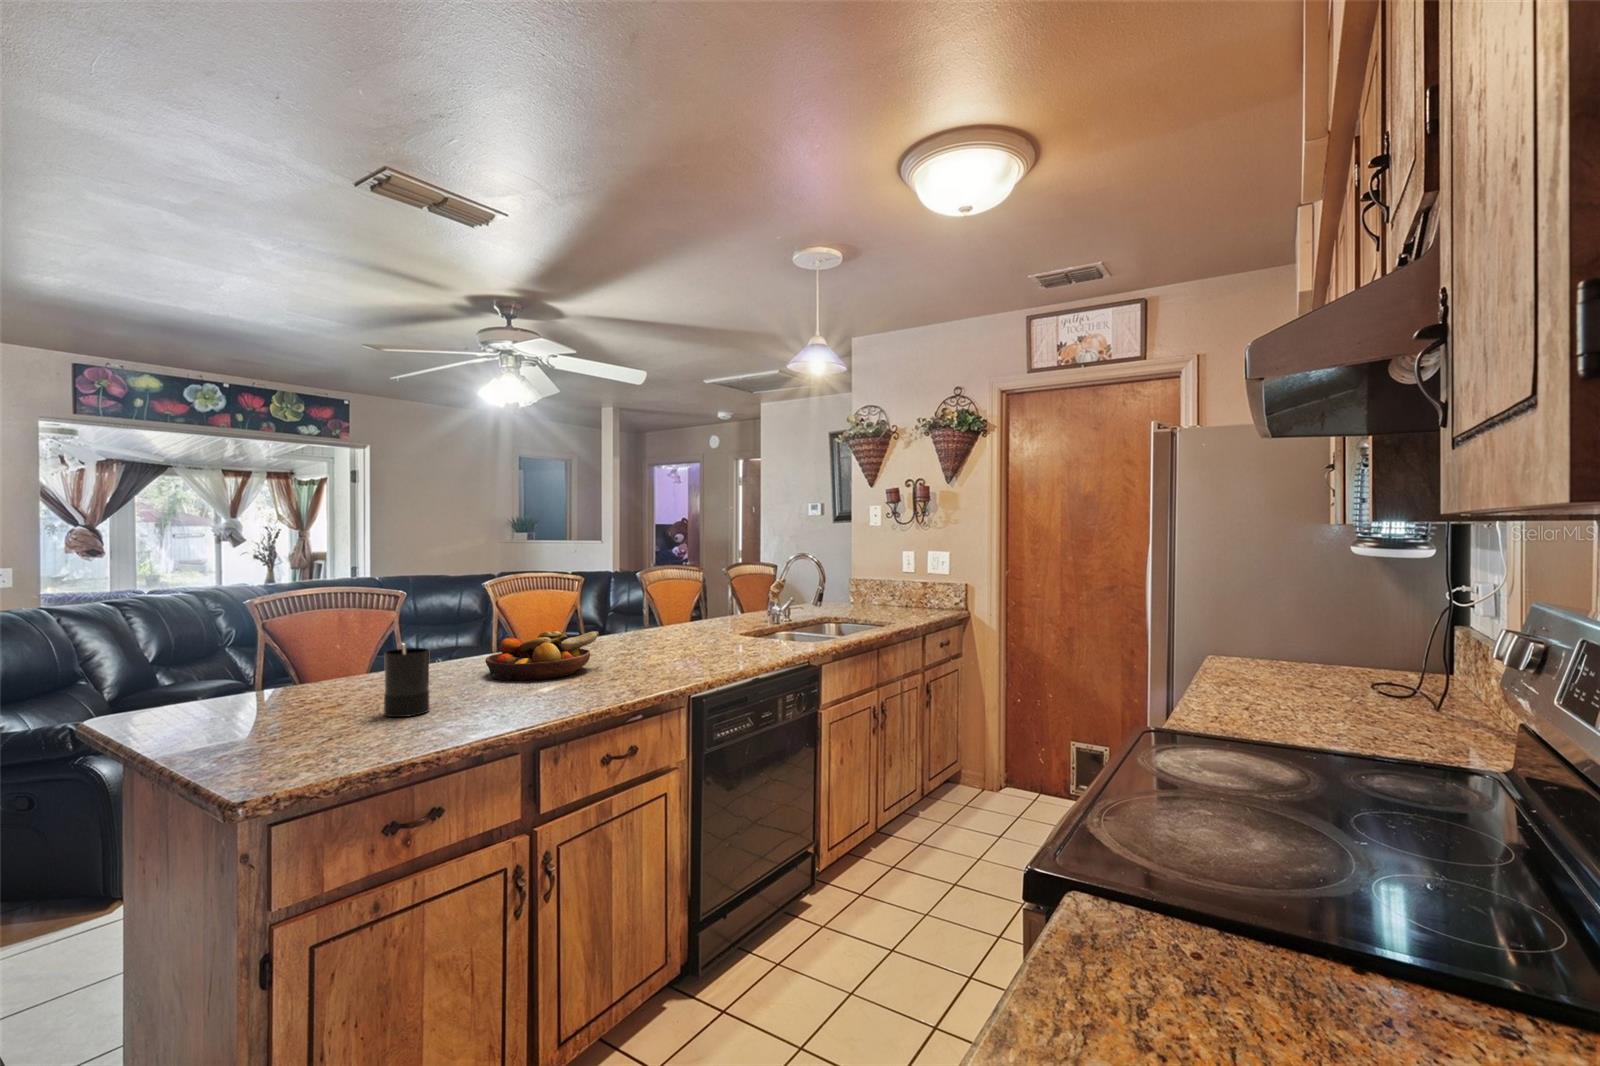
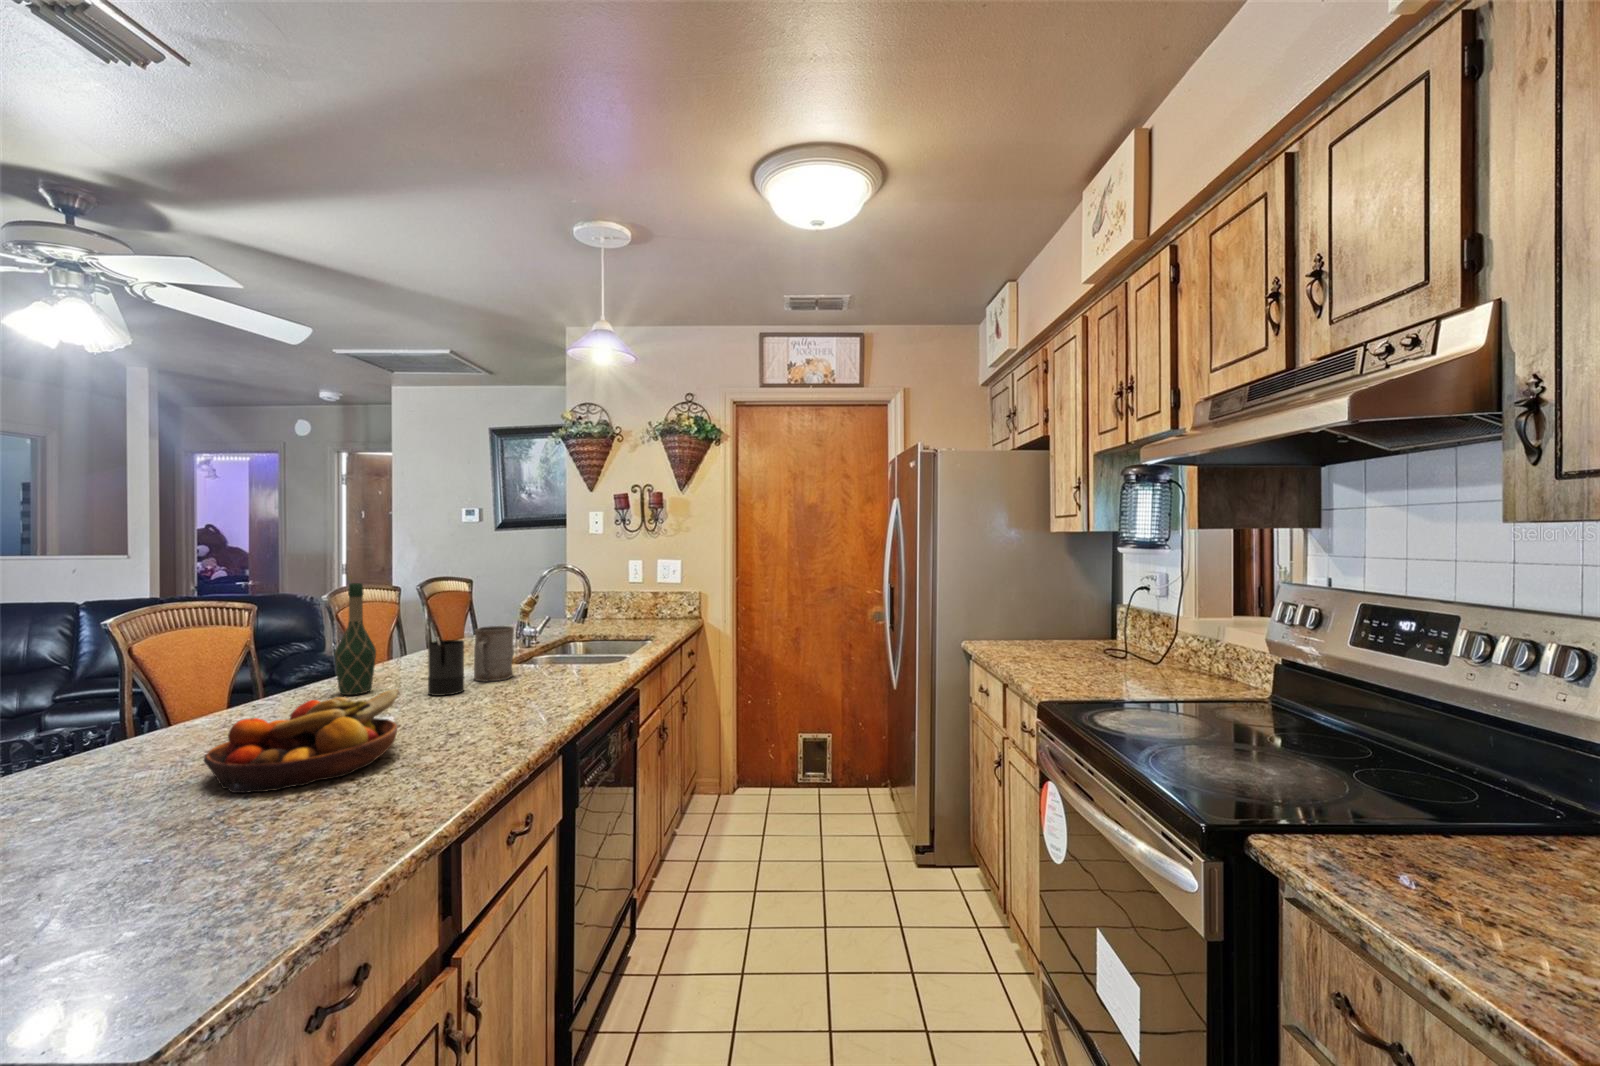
wine bottle: none [615,561,641,640] -> present [335,583,376,695]
mug: none [702,599,734,641] -> present [474,626,514,681]
candle: present [384,643,430,717] -> present [428,638,464,696]

